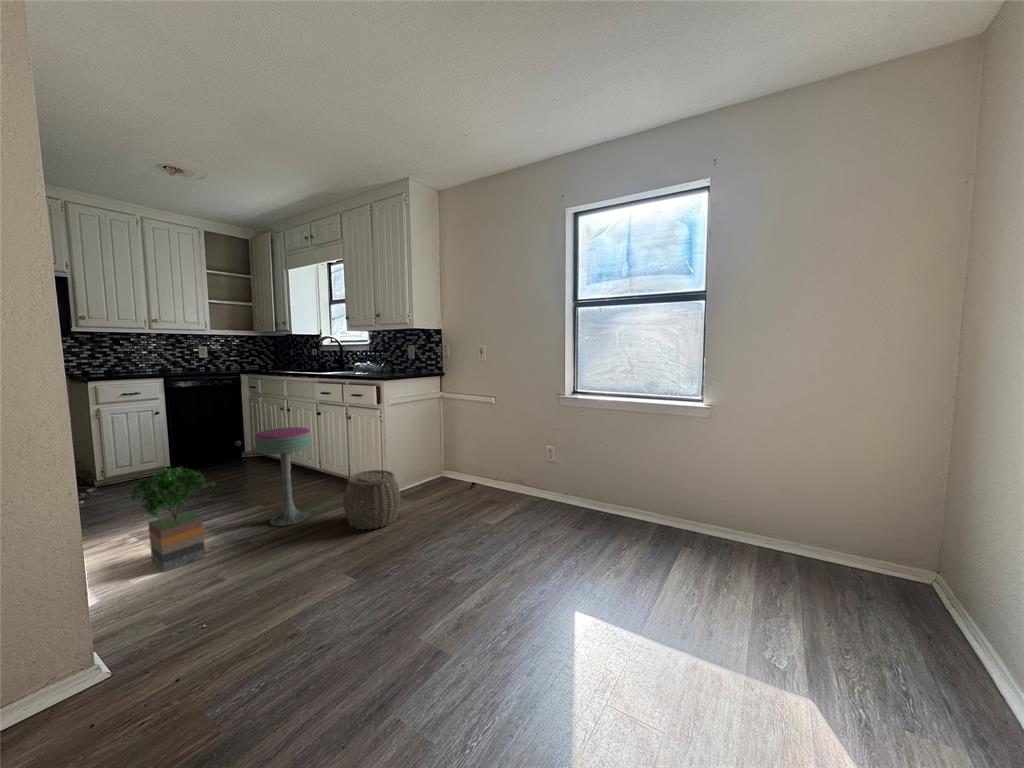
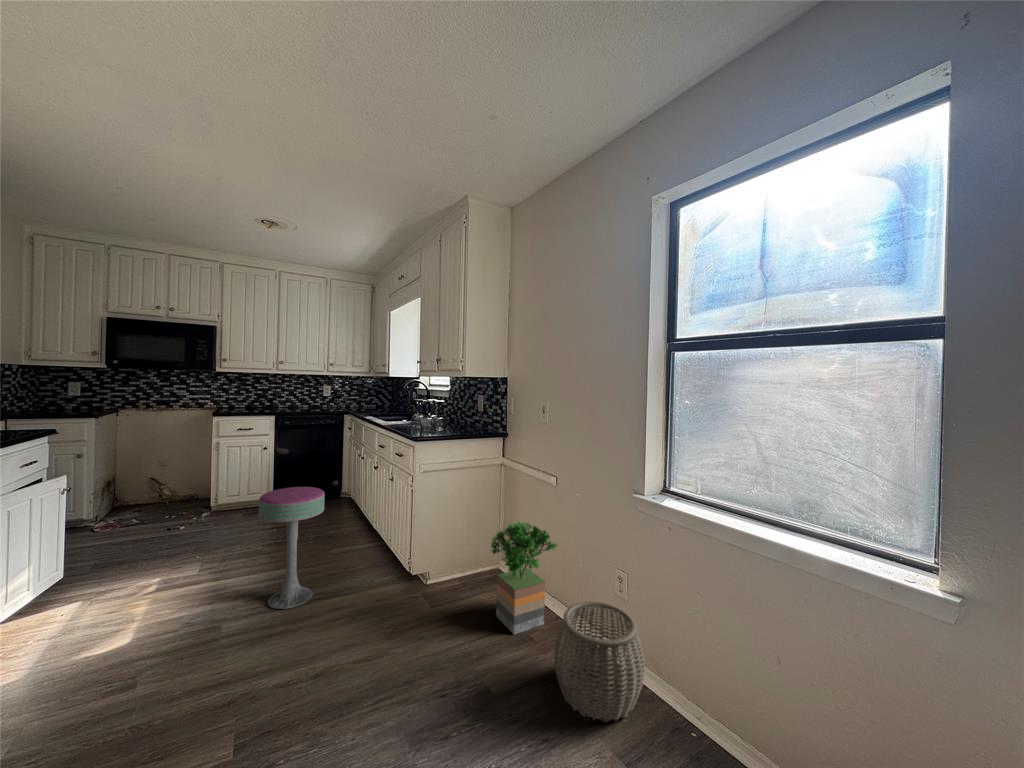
potted tree: present [129,467,214,572] -> present [491,521,558,635]
woven basket: present [343,470,400,529] -> present [554,601,645,722]

